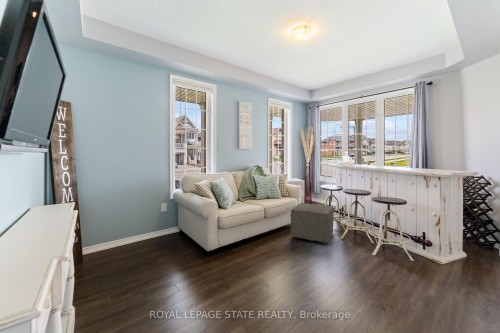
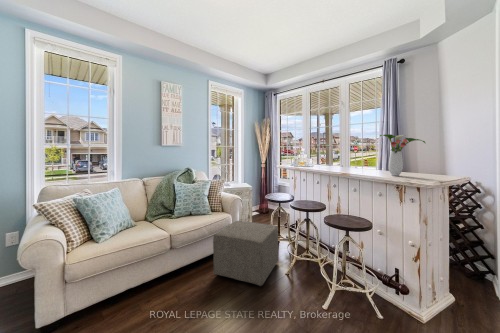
flower arrangement: none [413,142,445,170] -> present [380,134,425,176]

